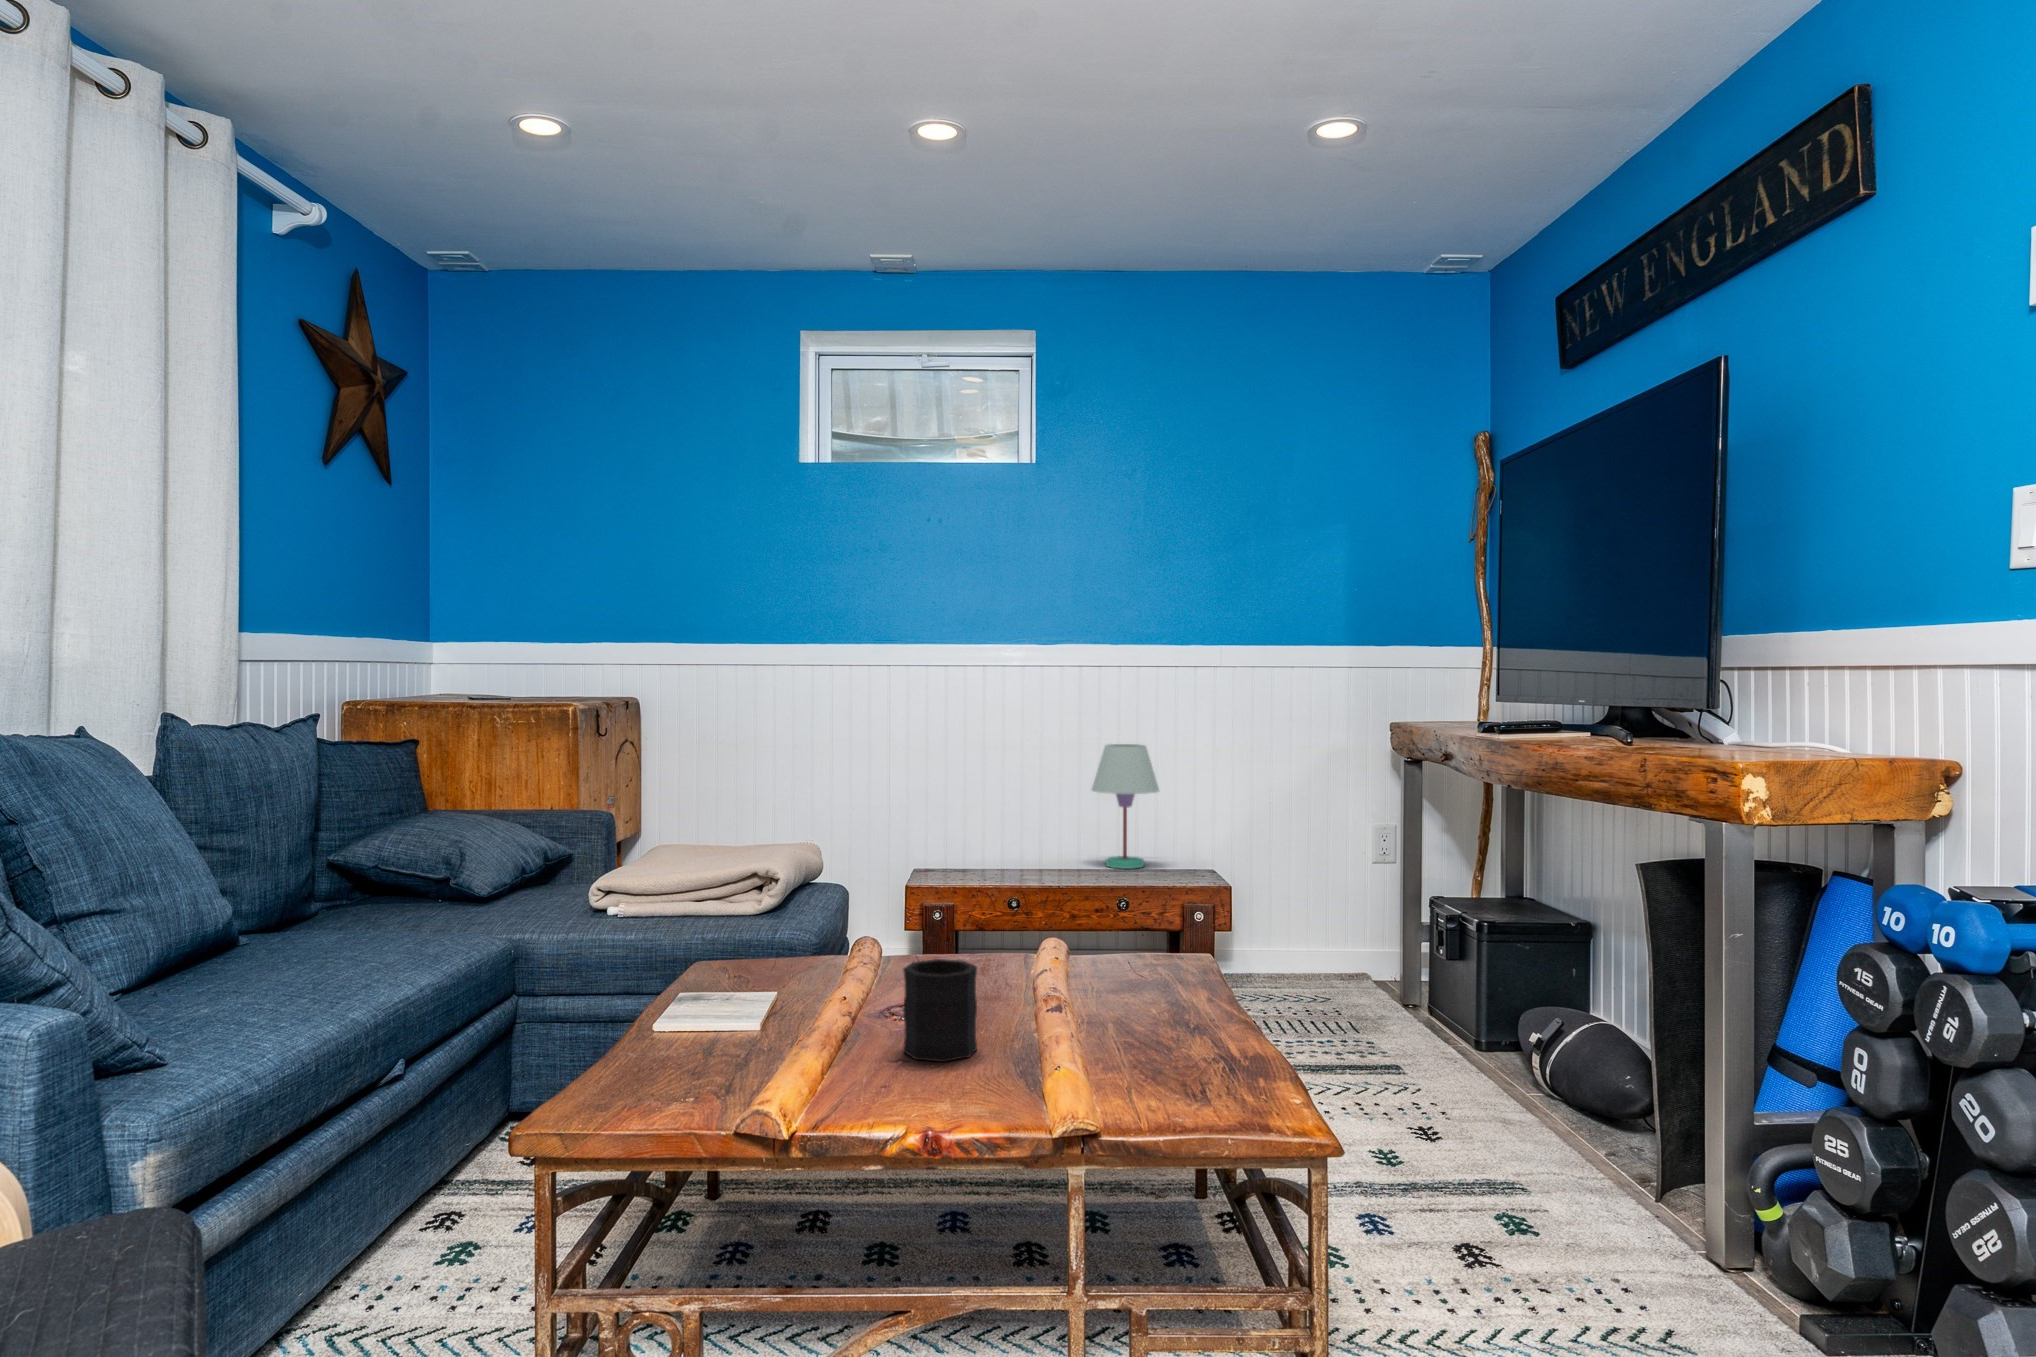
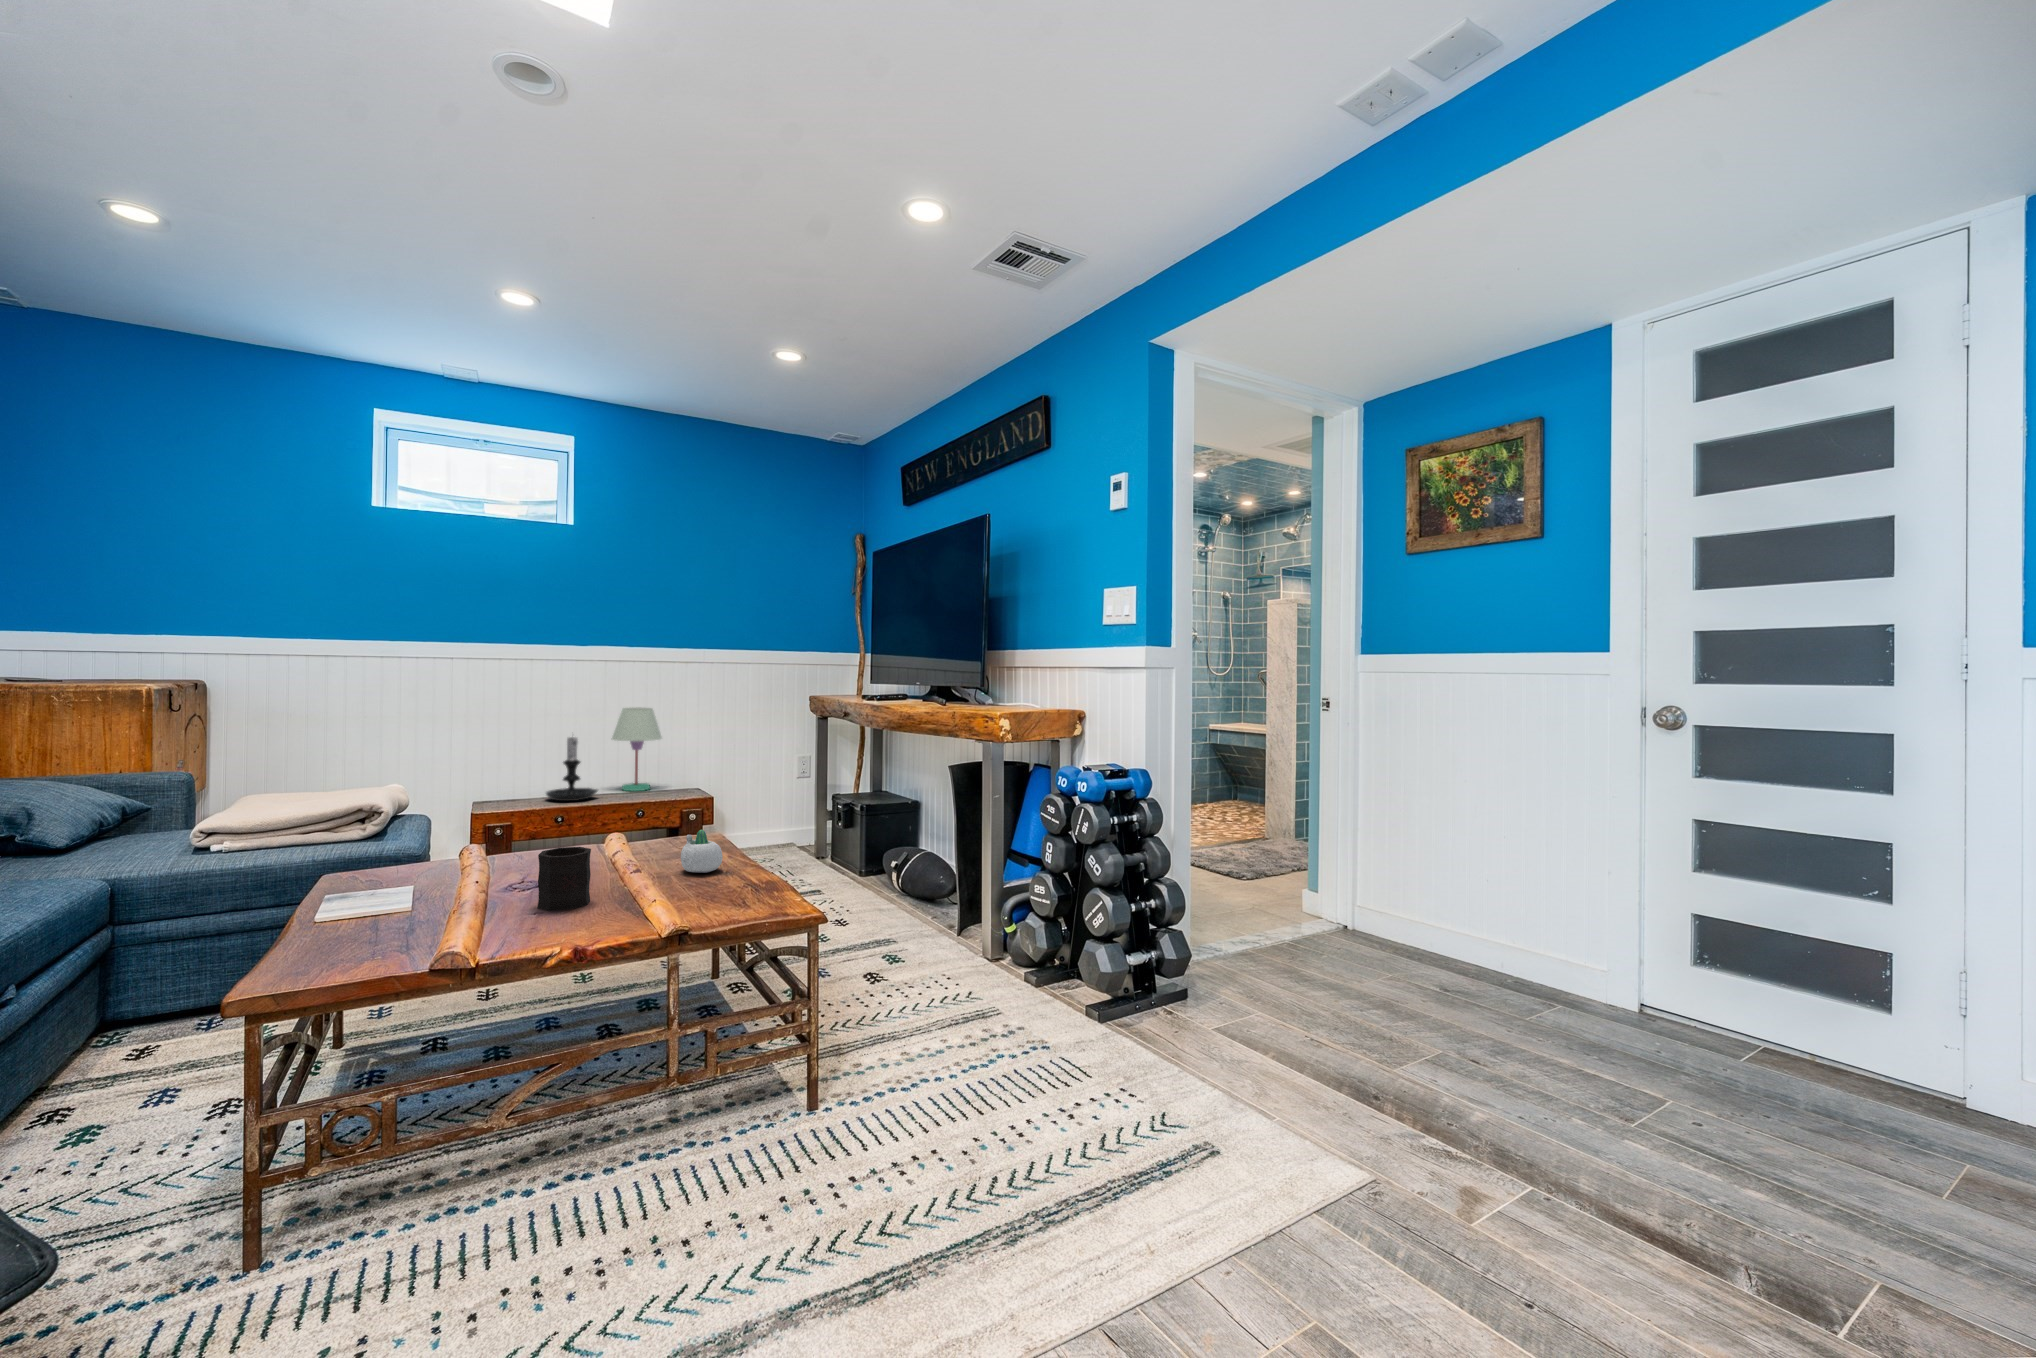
candle holder: none [1004,779,1072,878] -> present [546,737,598,801]
succulent planter: none [1124,949,1189,1024] -> present [681,830,723,873]

